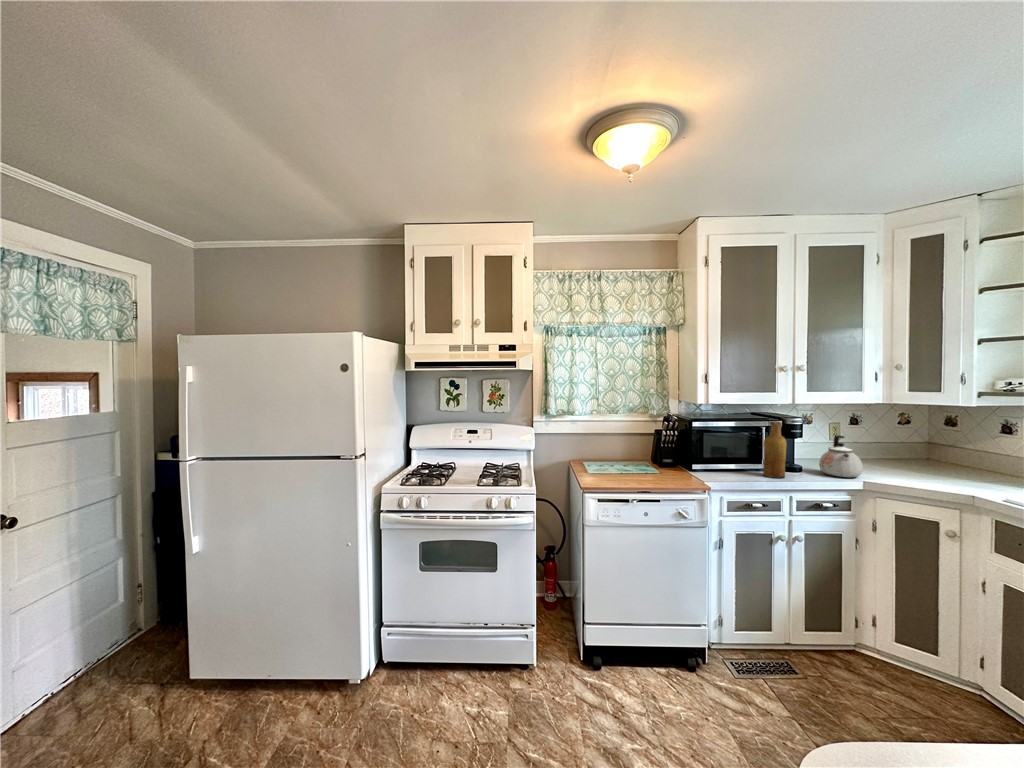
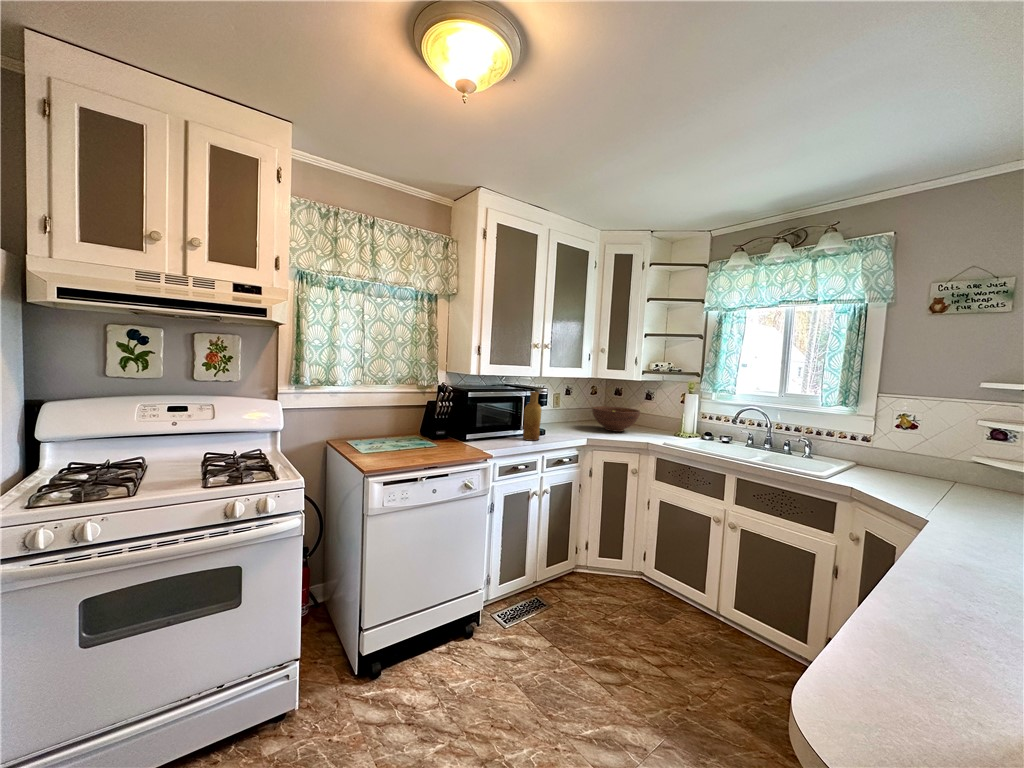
kettle: present [819,435,863,477] -> none [557,403,585,436]
fruit bowl: none [887,441,977,478] -> present [592,406,640,432]

